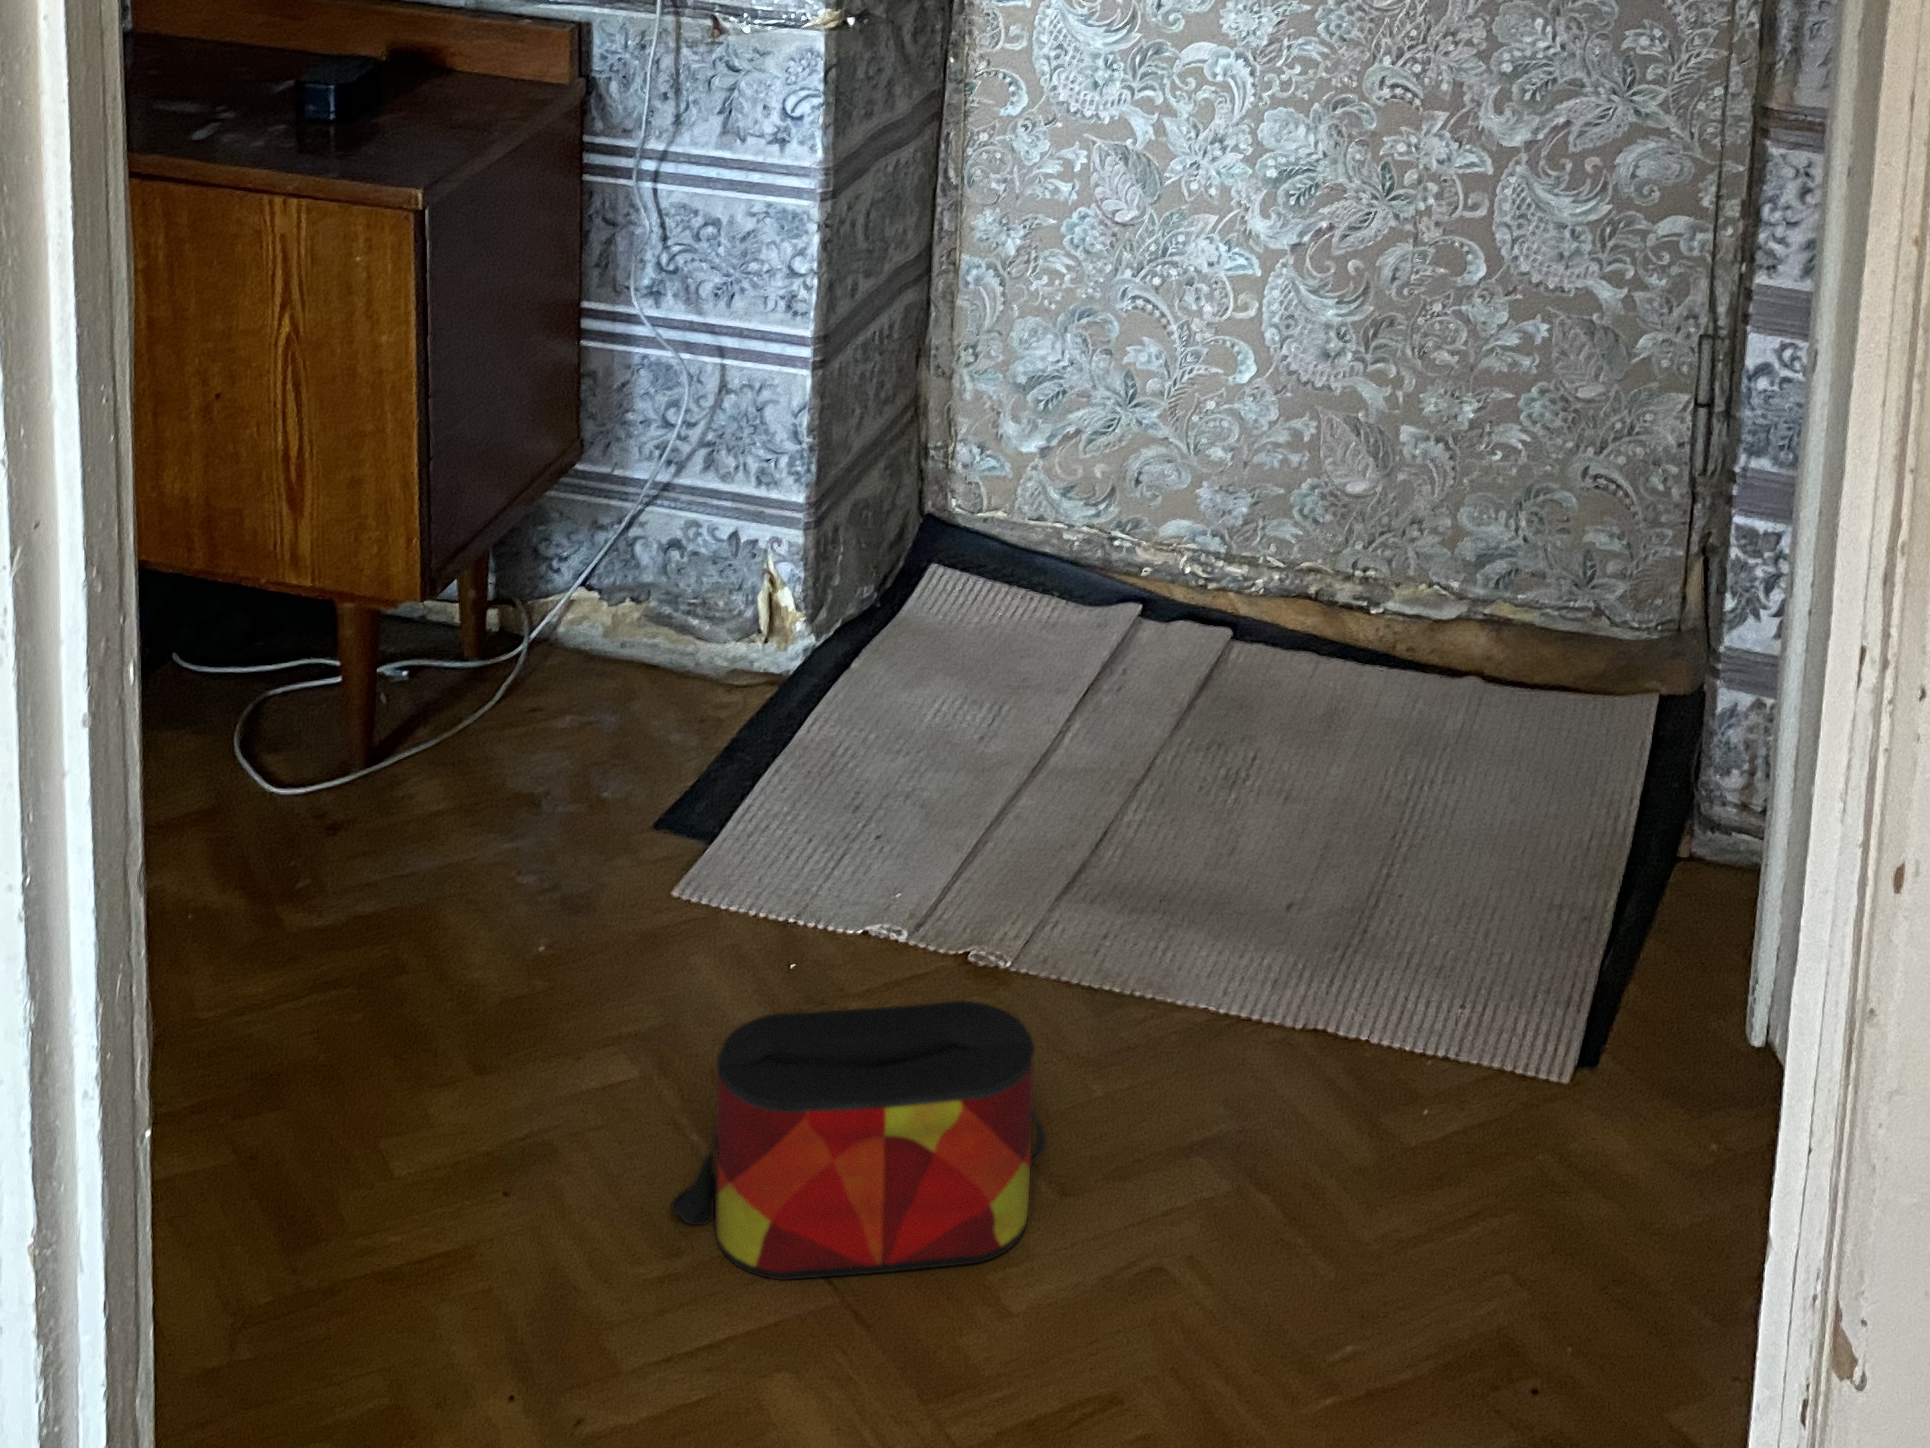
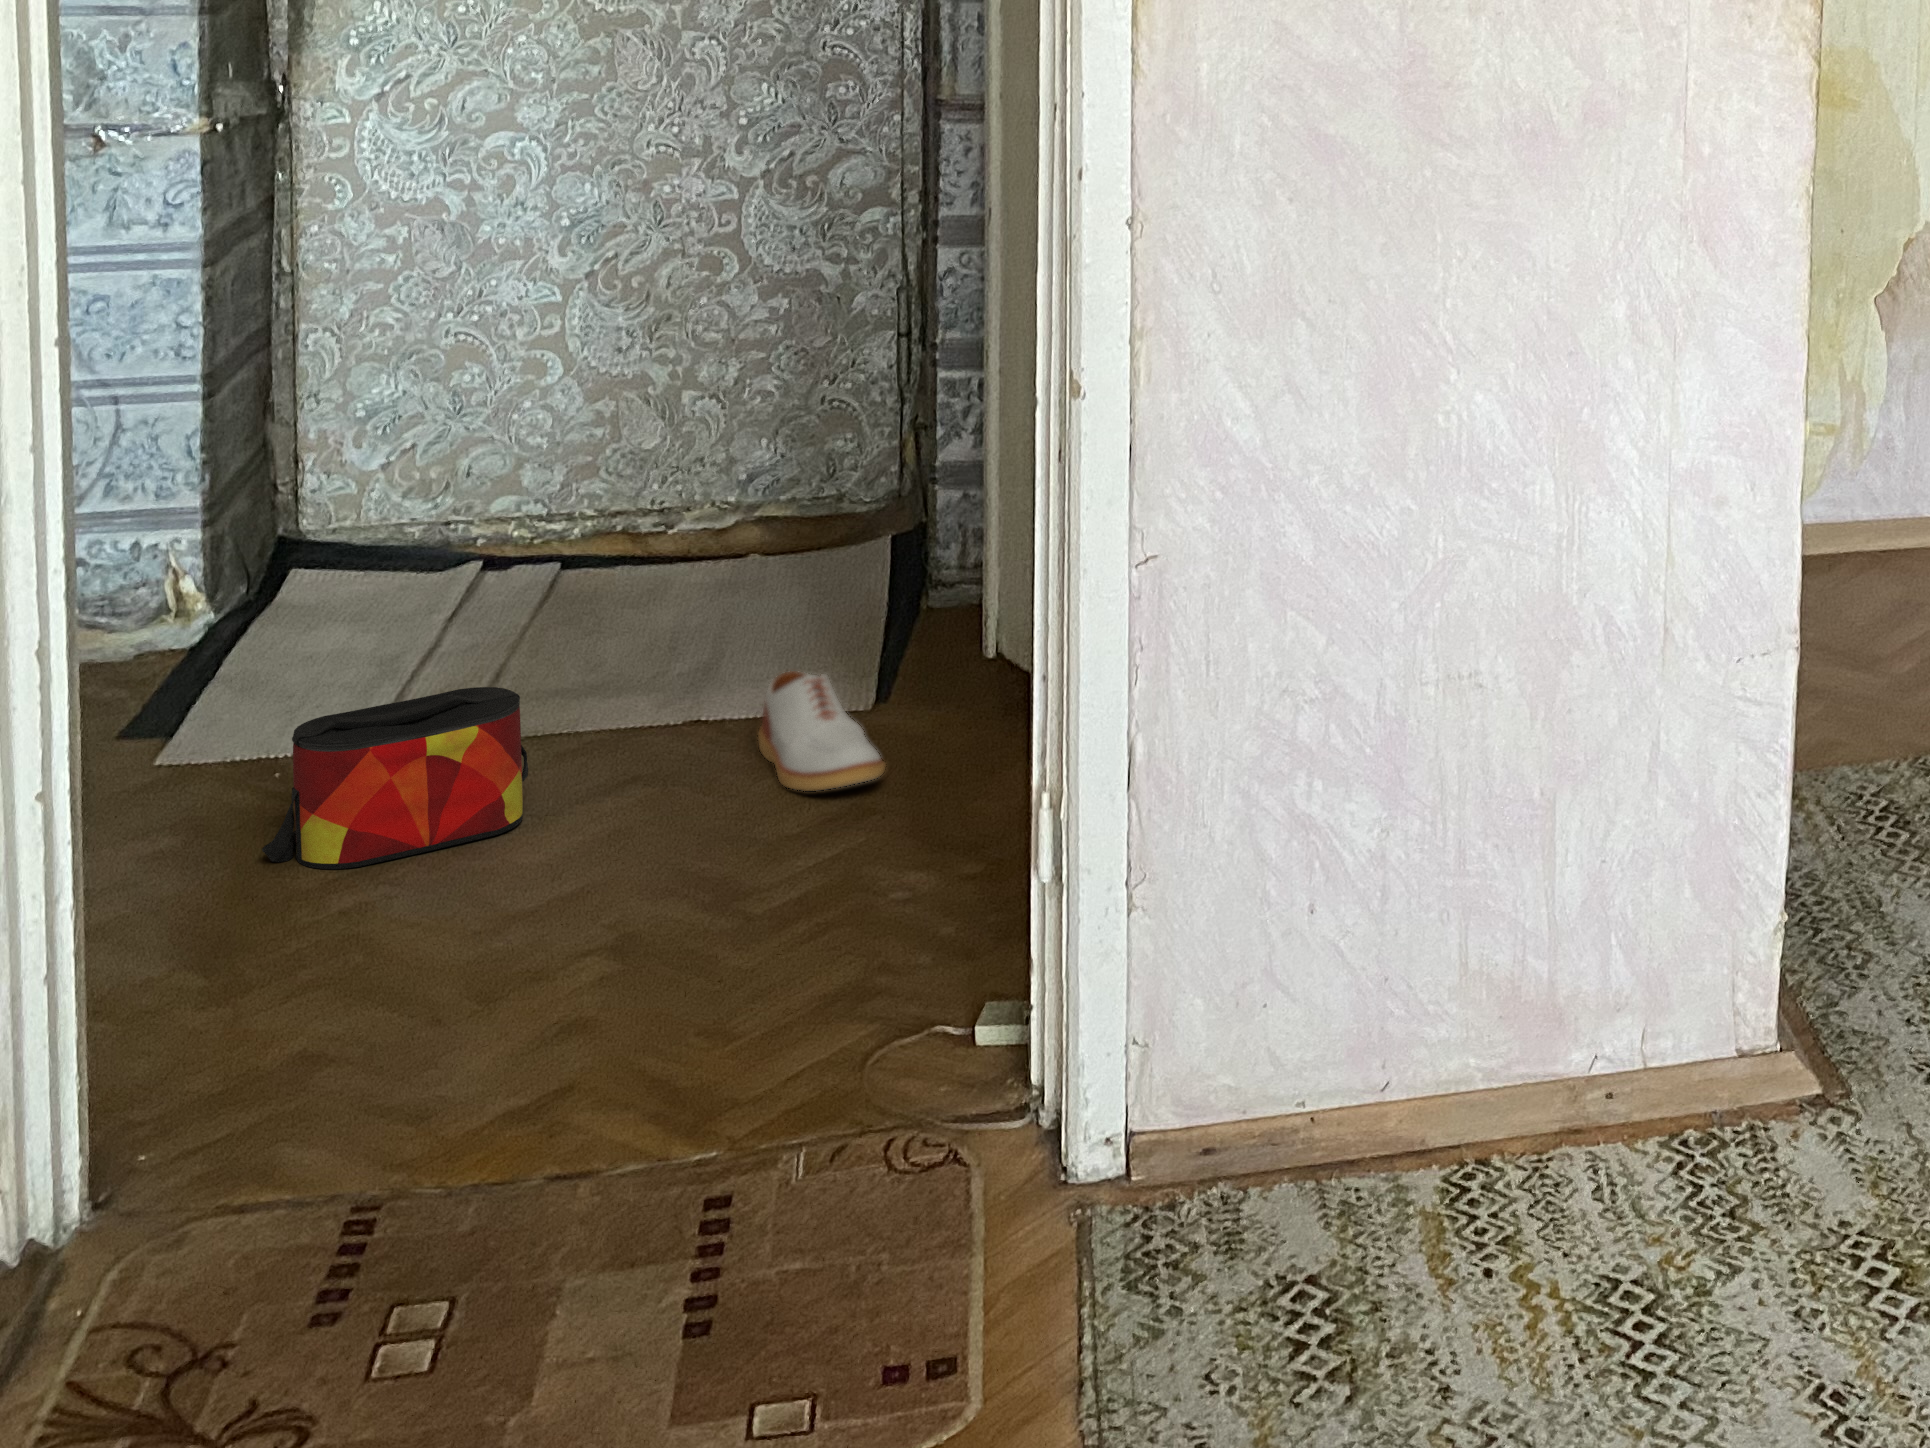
shoe: none [1389,1038,1563,1335] -> present [758,671,886,791]

